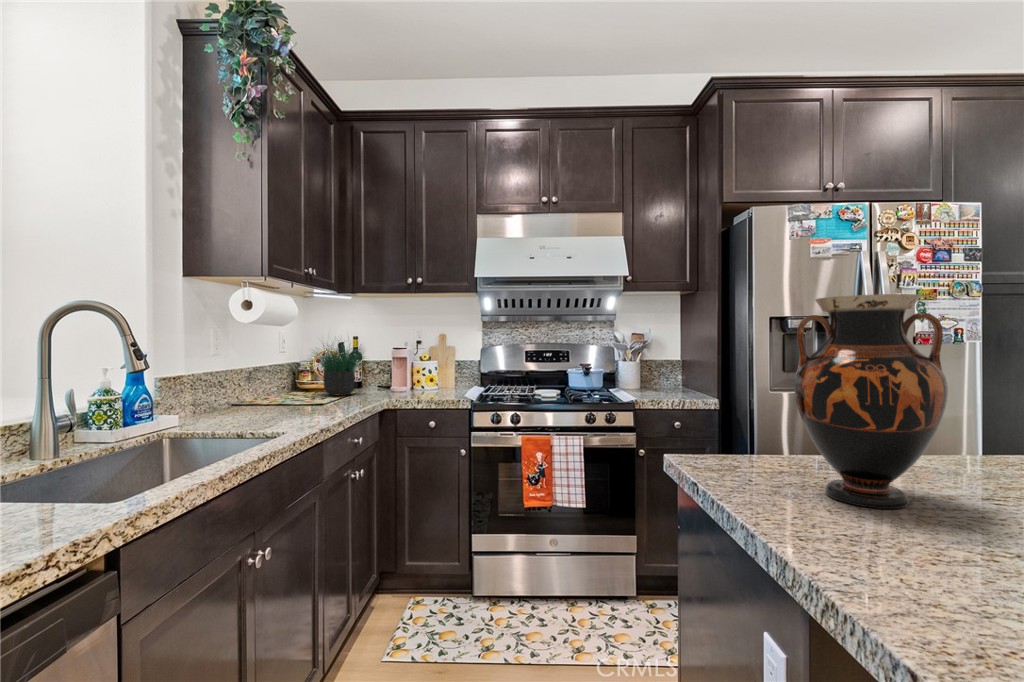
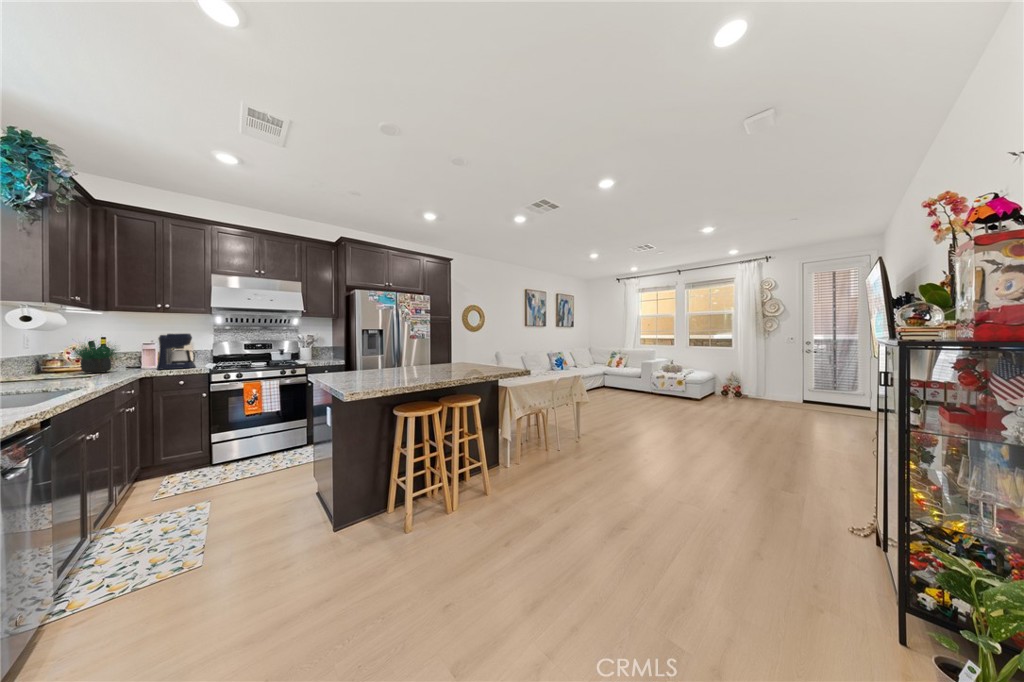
vase: present [794,294,948,509] -> none [329,331,360,377]
coffee maker: none [405,328,455,395] -> present [157,333,196,370]

